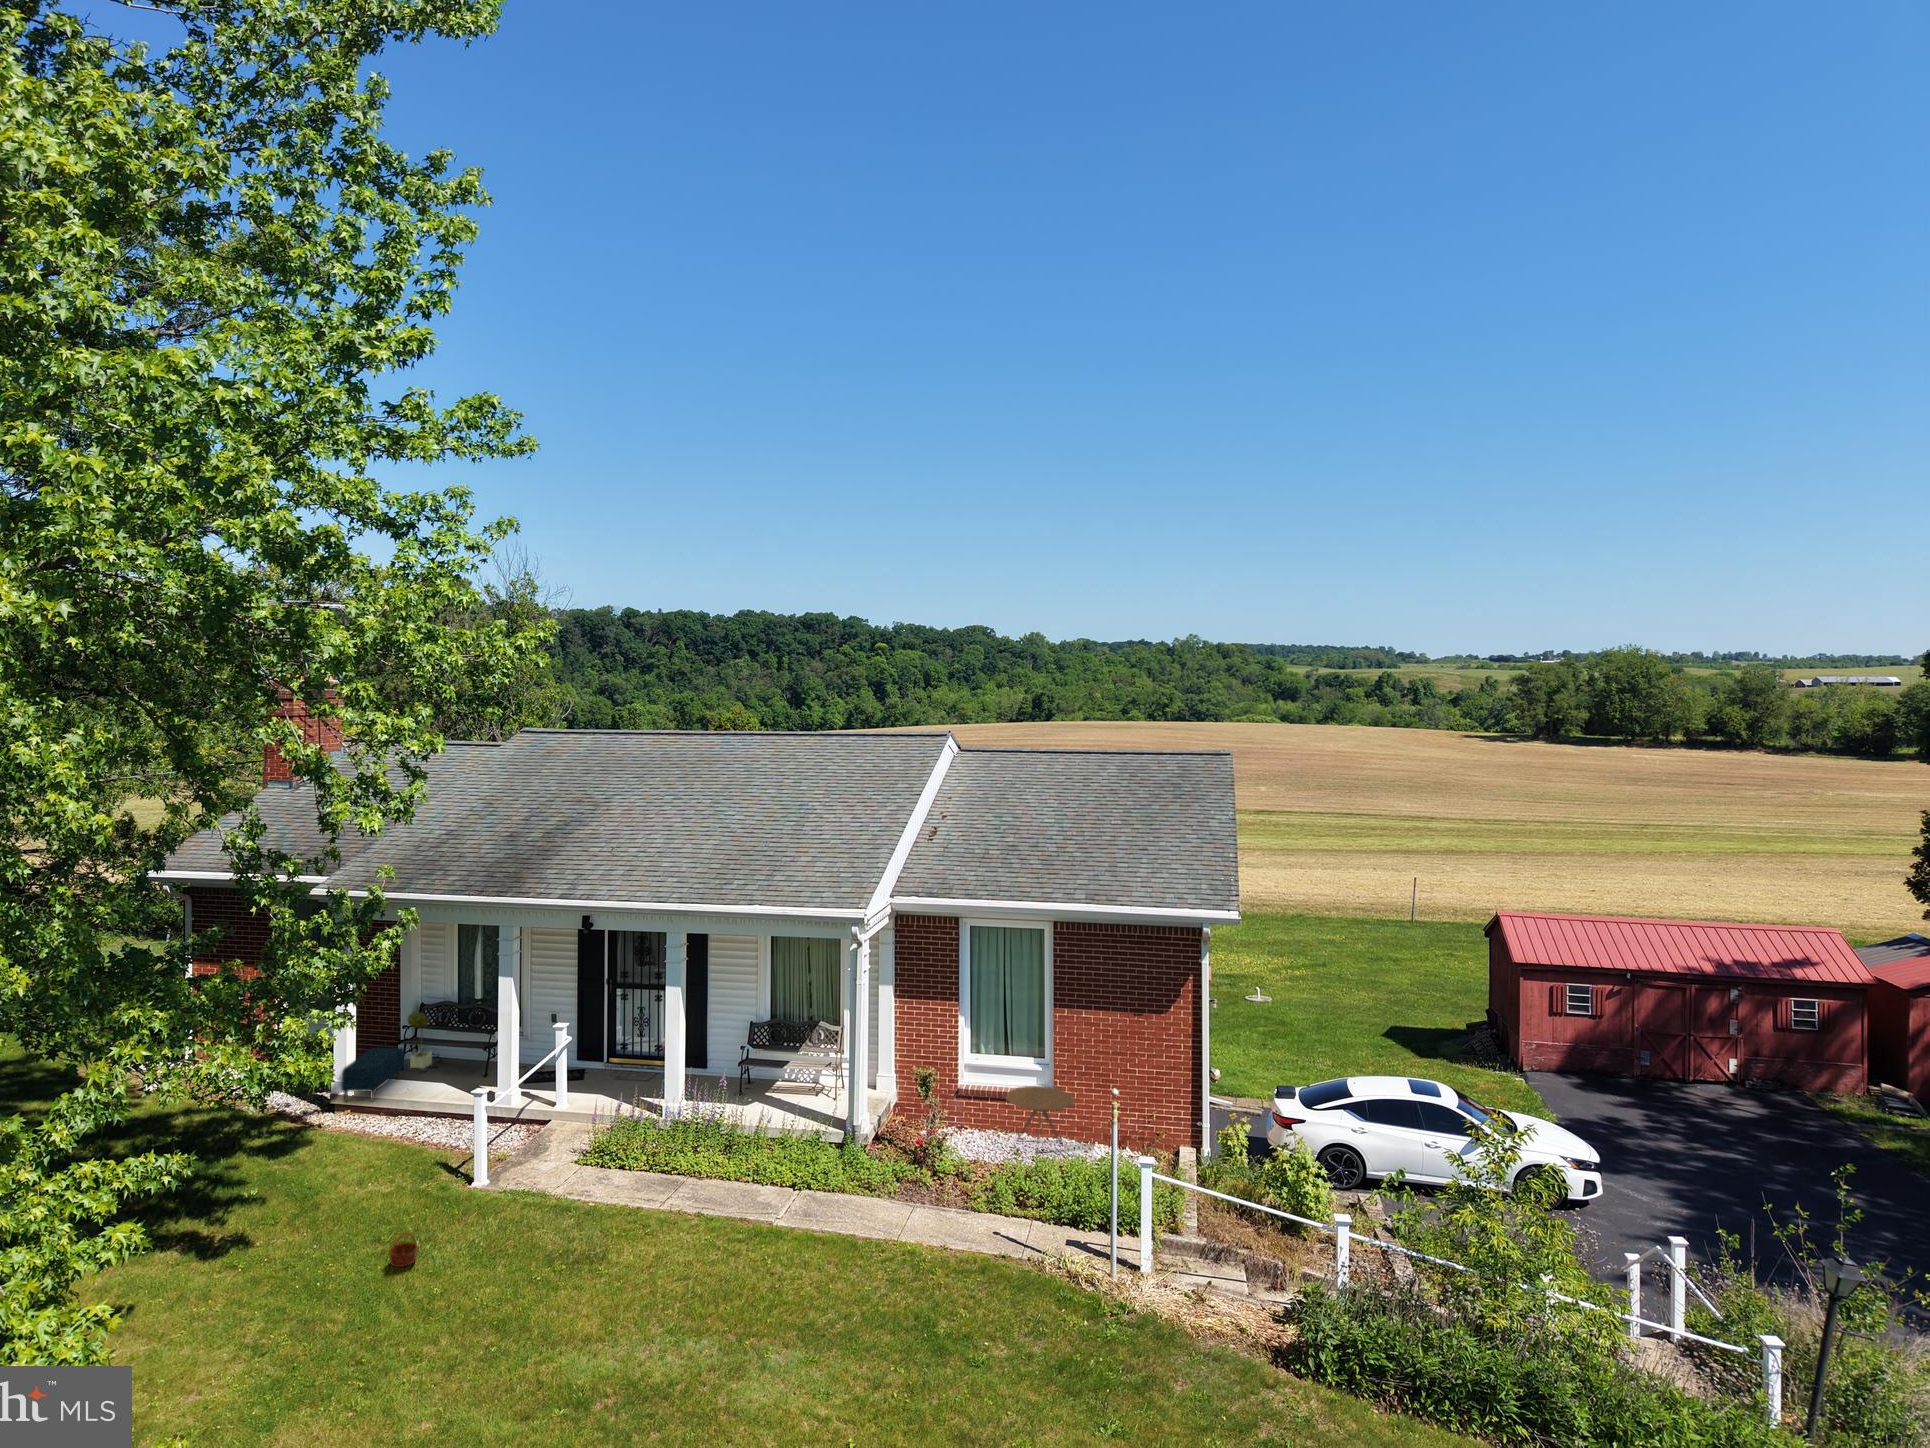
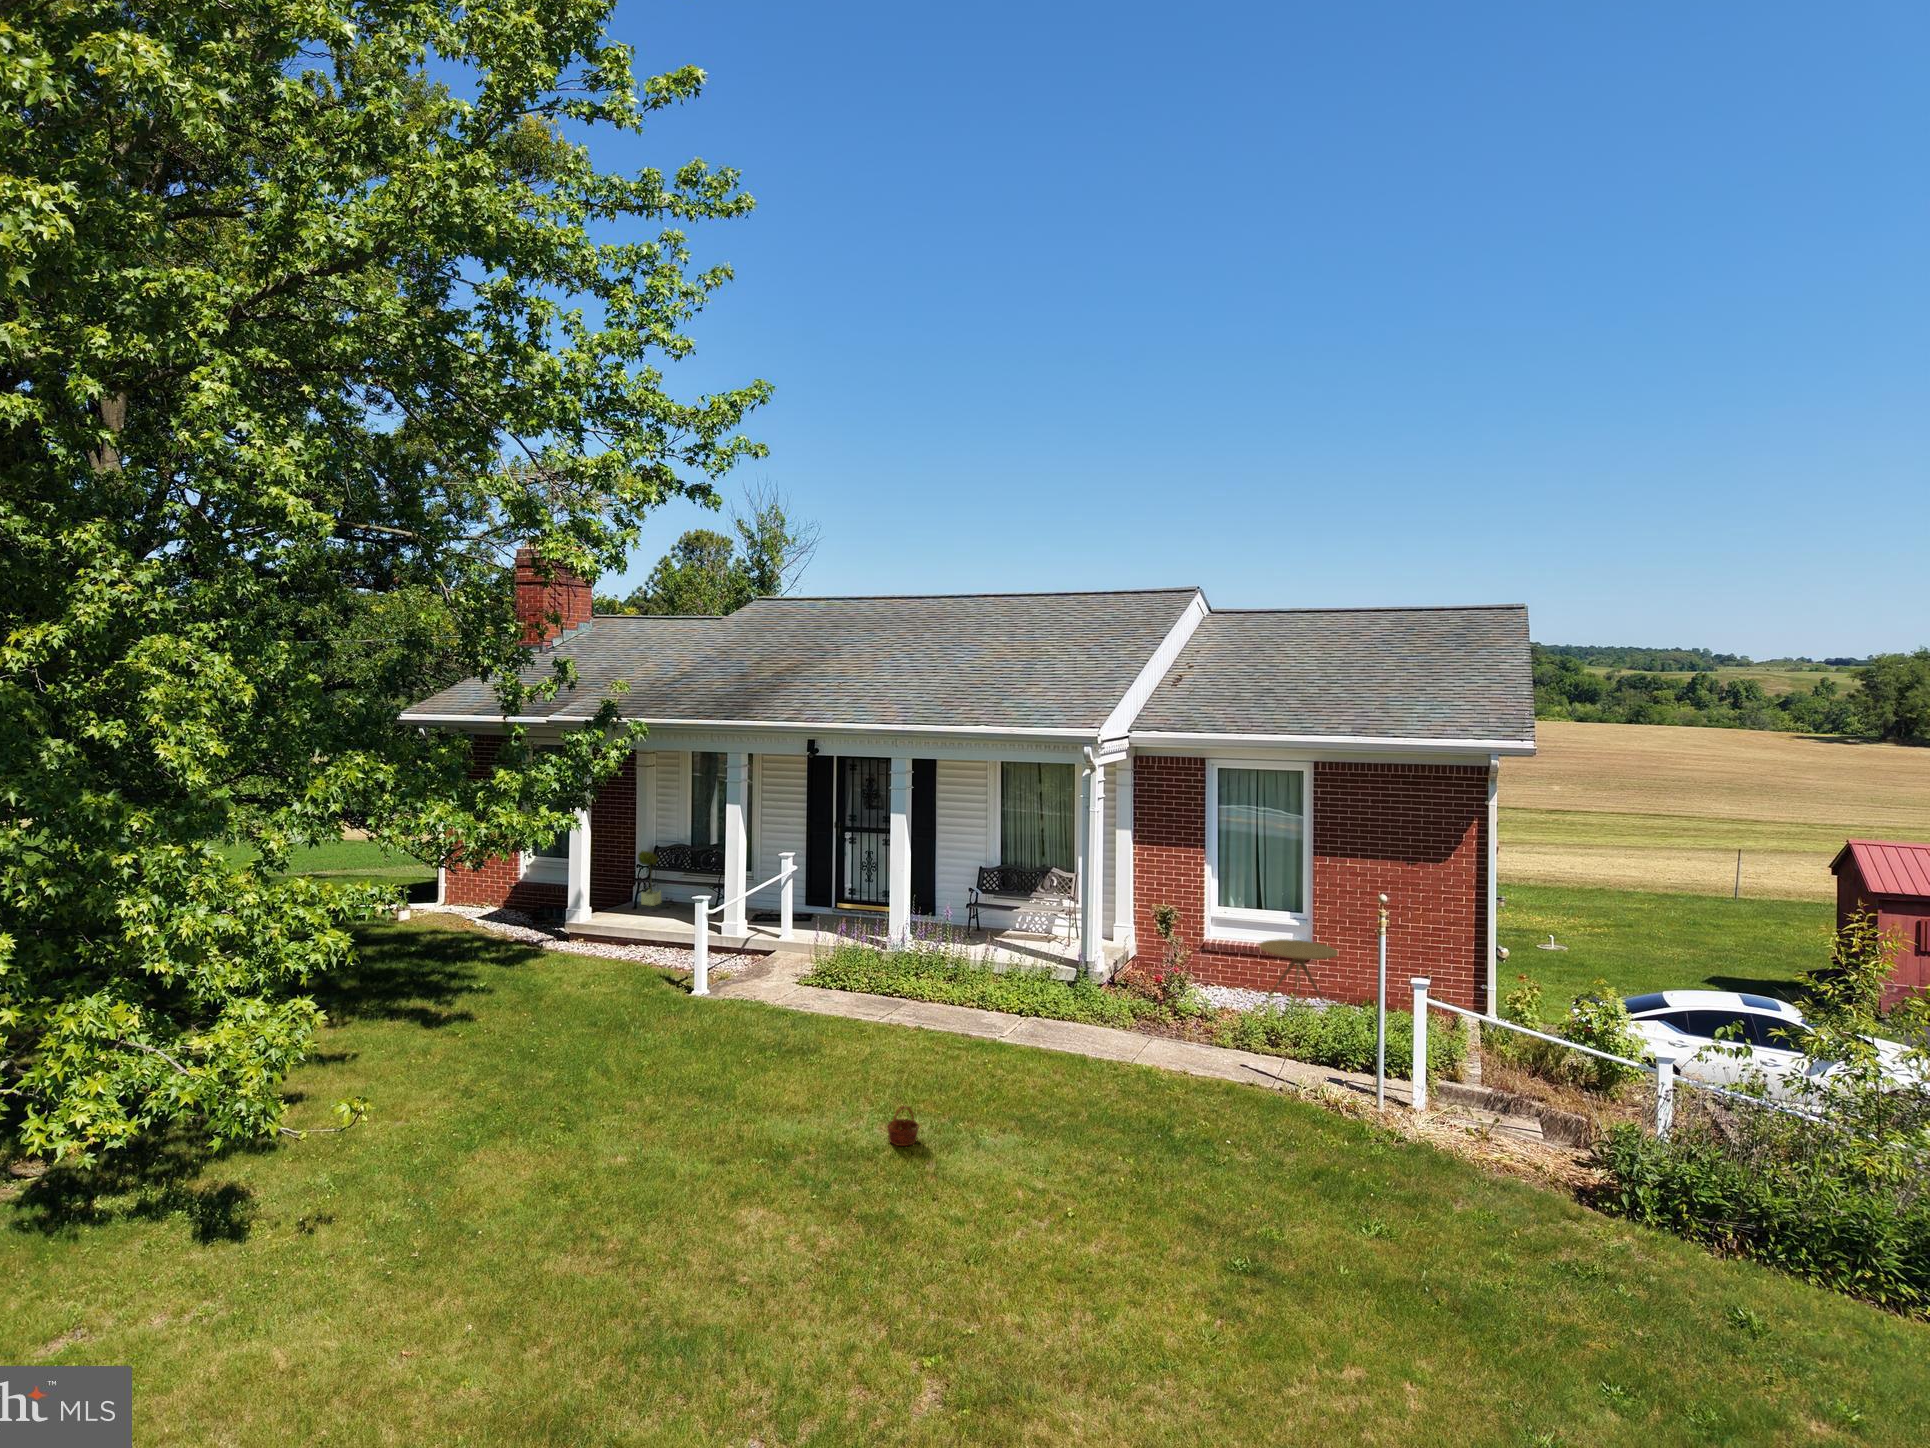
bench: present [341,1048,404,1102] -> none [577,880,635,926]
basket: present [389,1232,418,1267] -> present [887,1106,919,1146]

